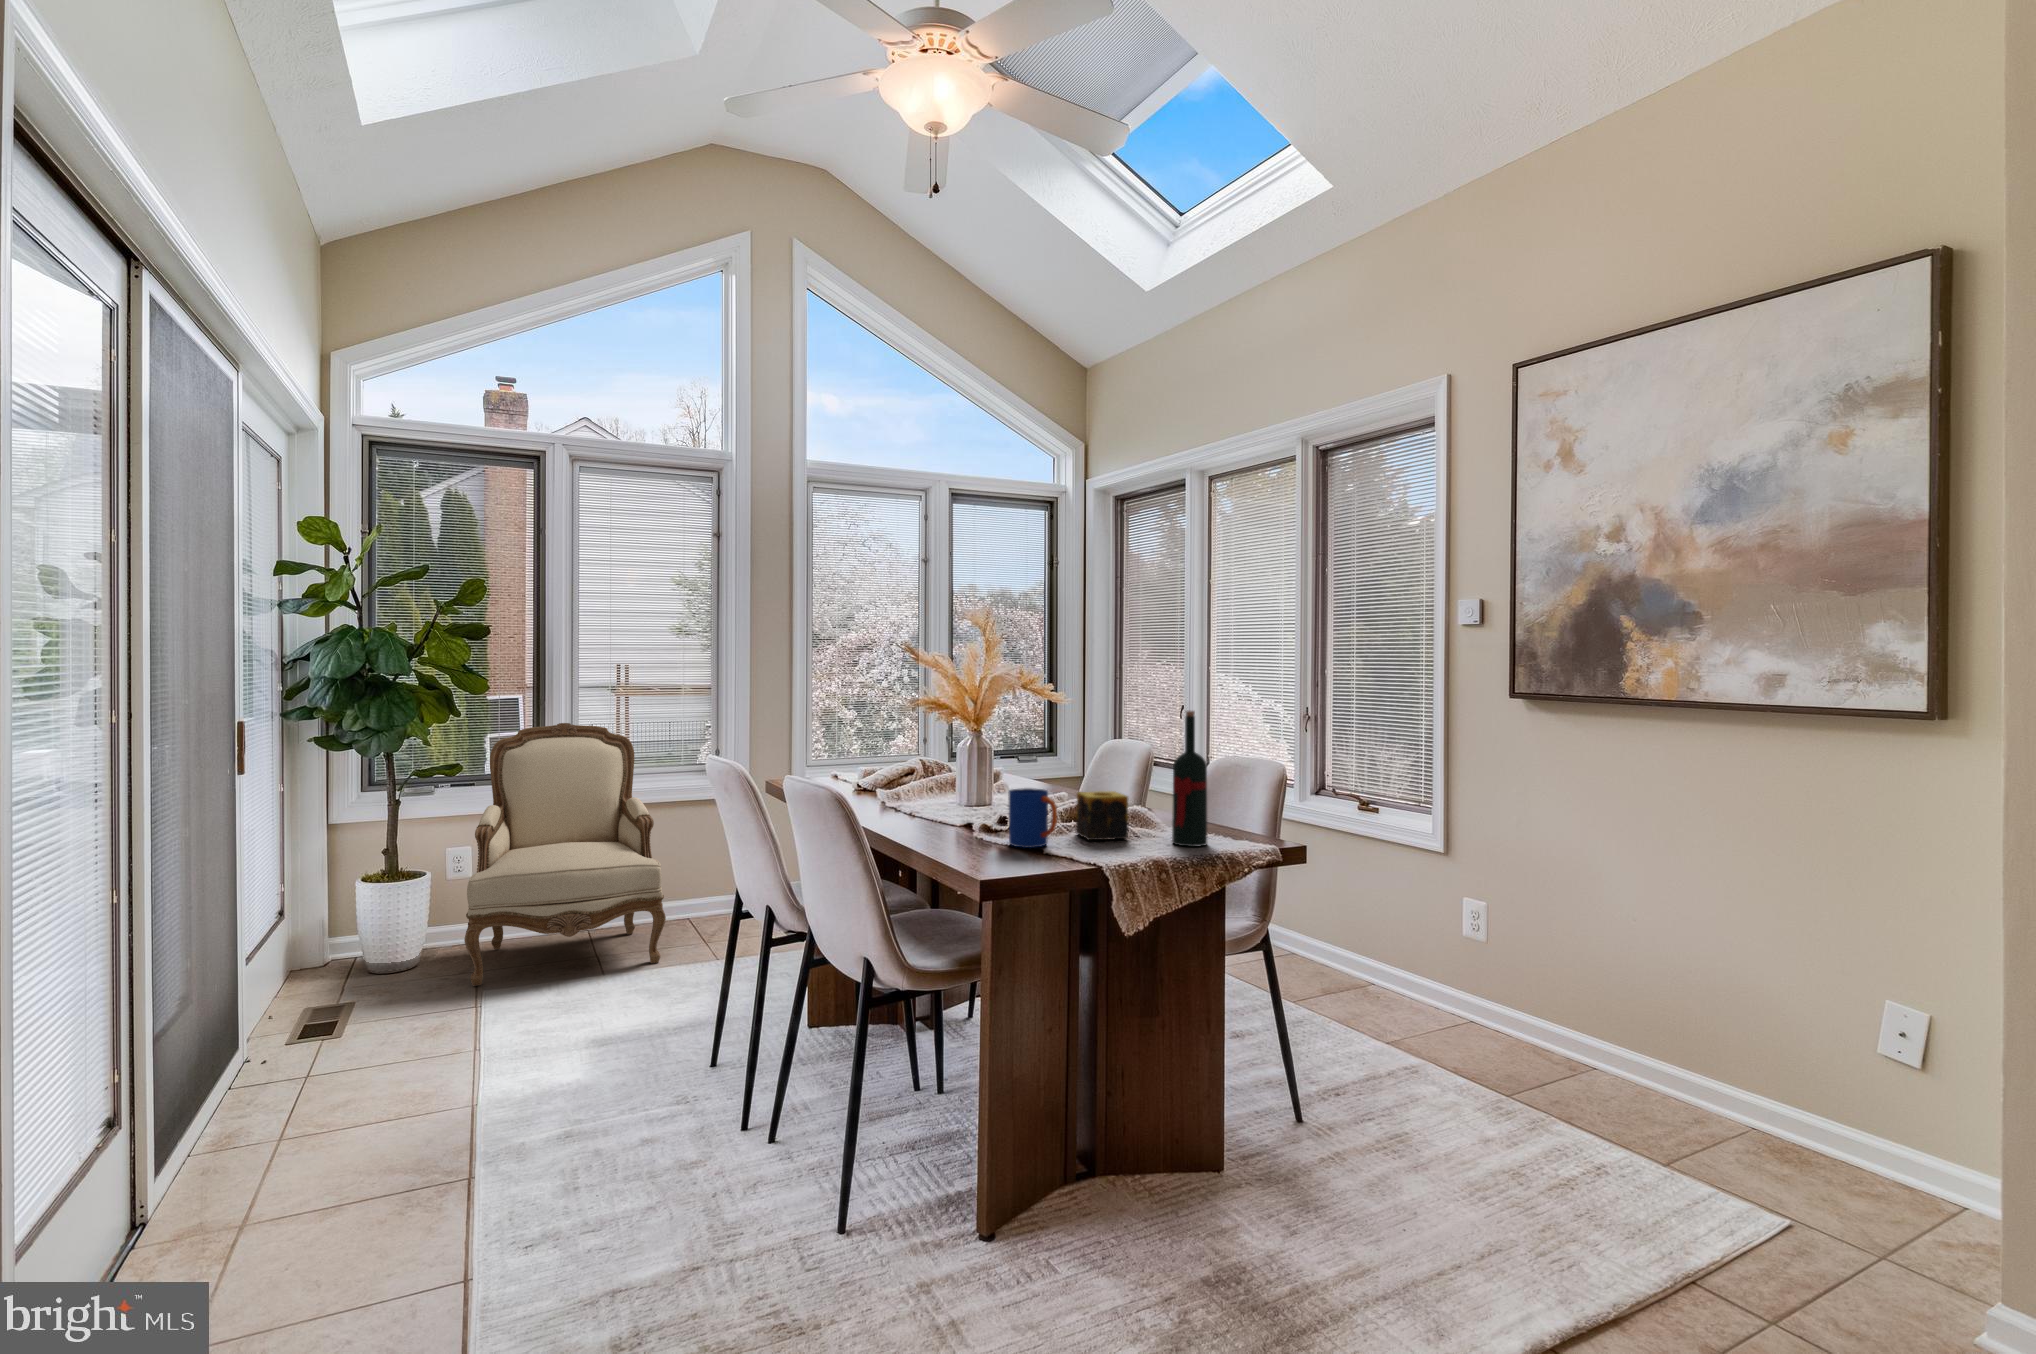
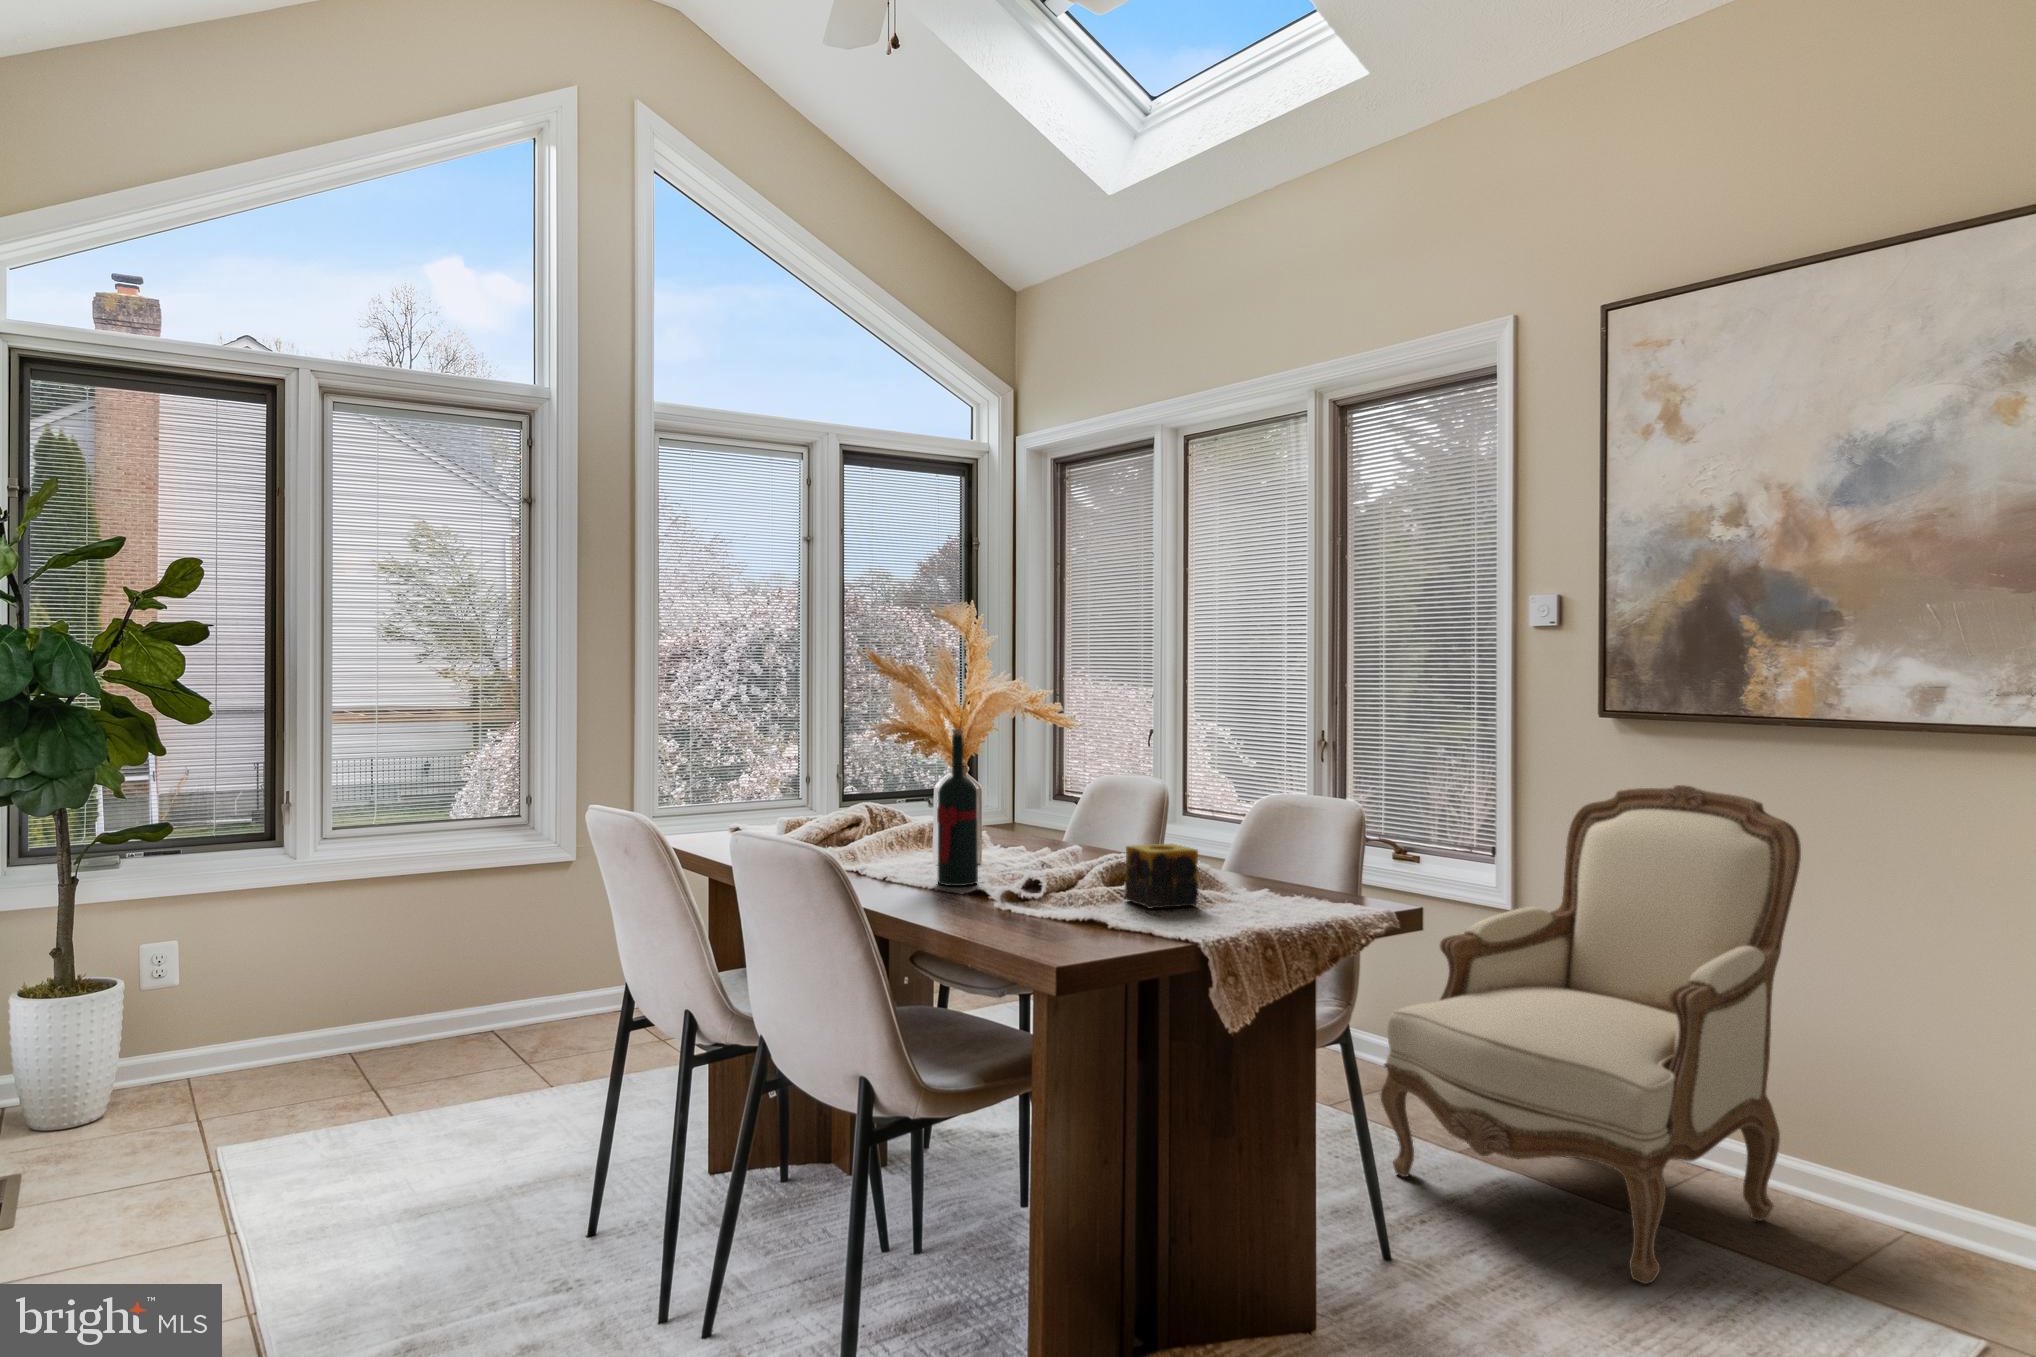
wine bottle: present [1172,711,1207,847] -> present [937,729,978,886]
armchair: present [464,723,666,986] -> present [1380,785,1801,1284]
mug: present [1008,788,1057,848] -> none [1051,842,1120,921]

